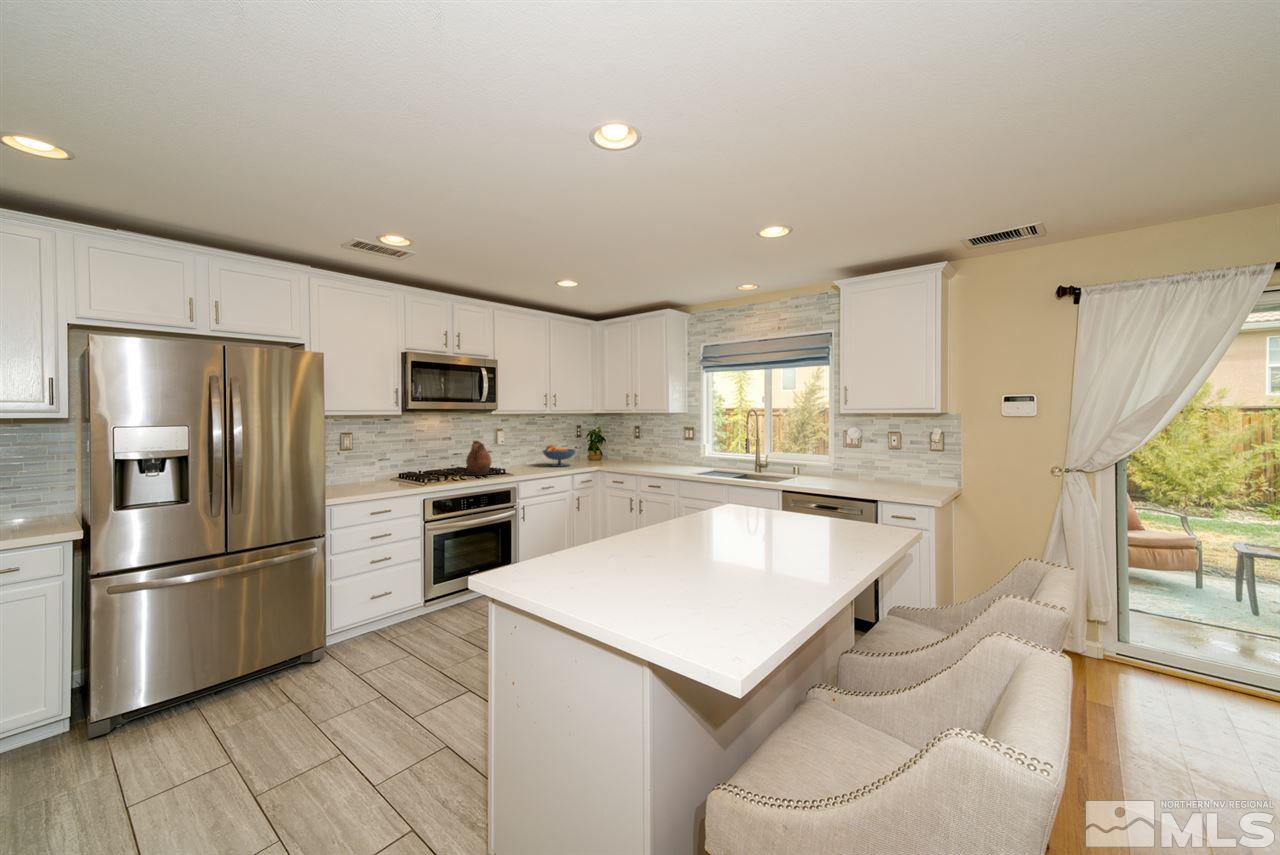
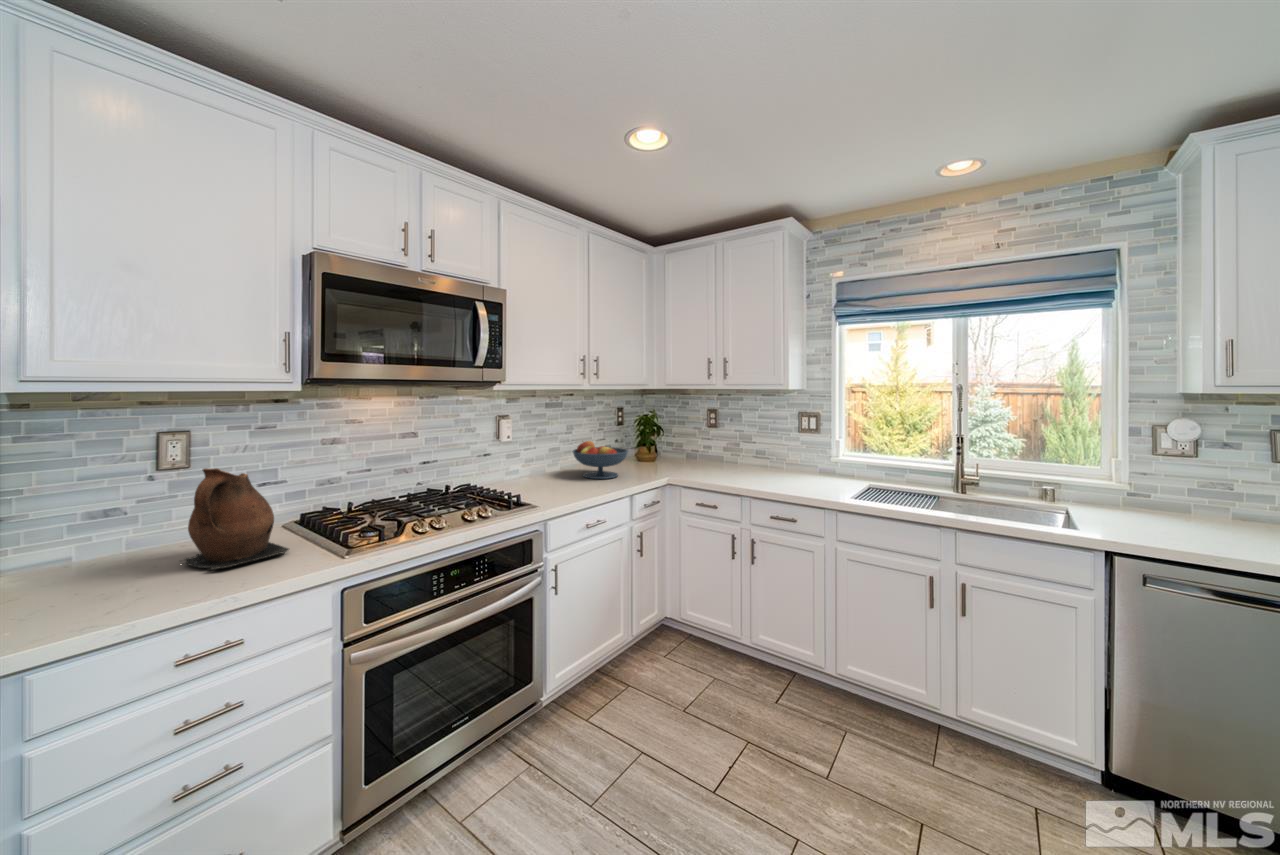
ceramic pitcher: present [466,441,493,475] -> present [185,468,289,570]

